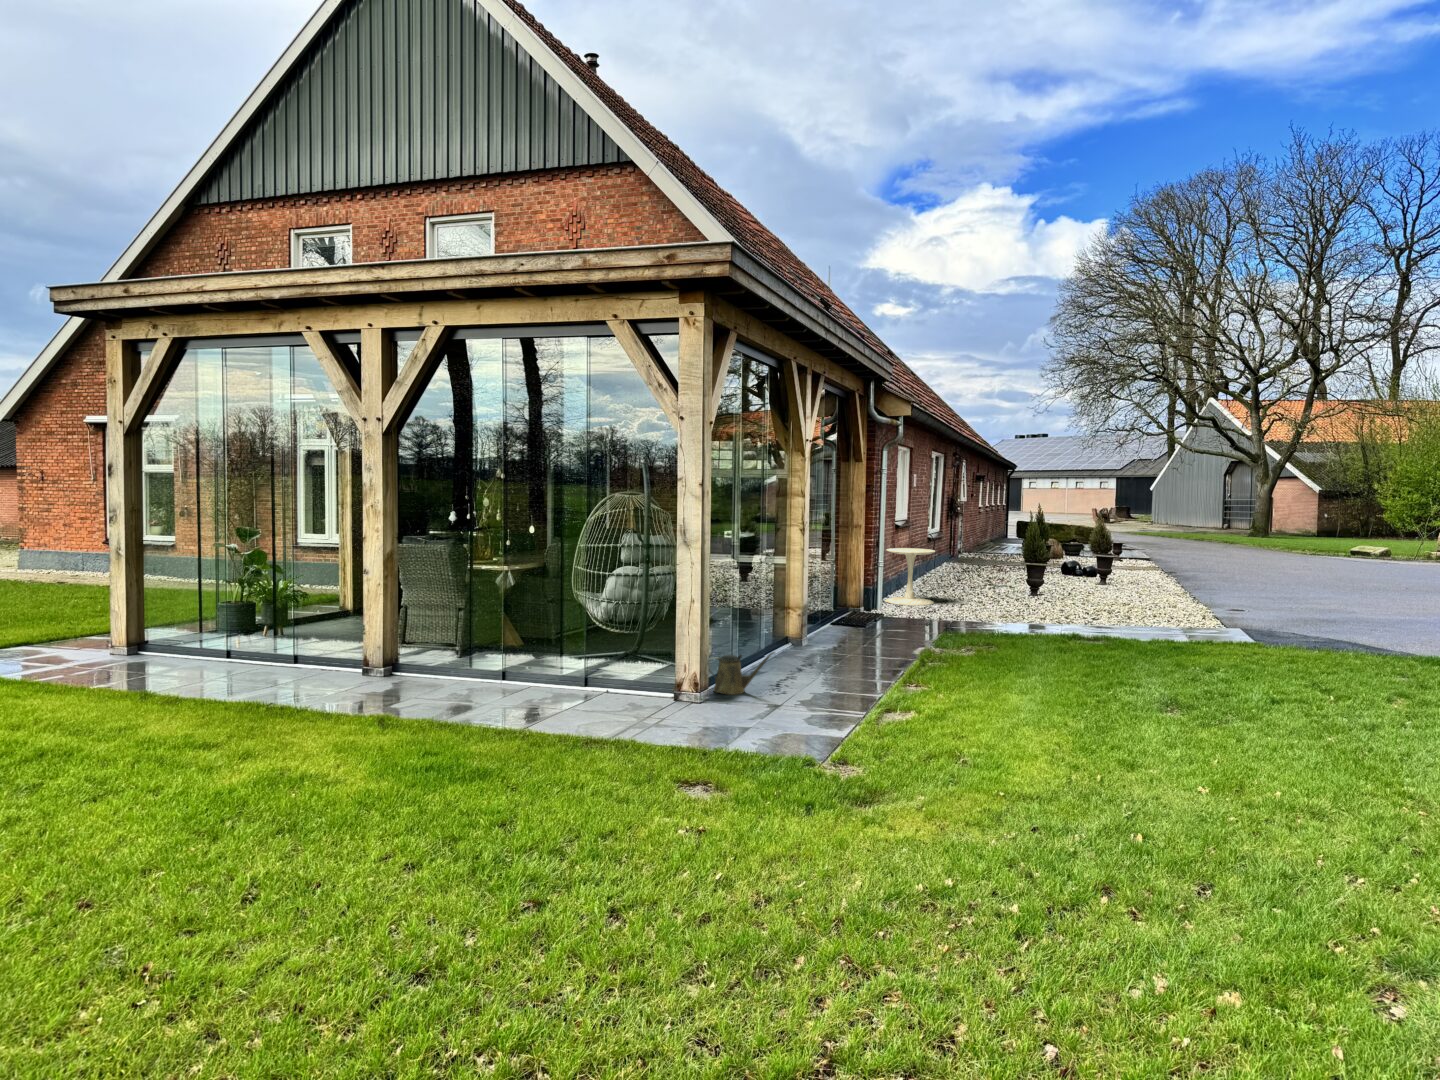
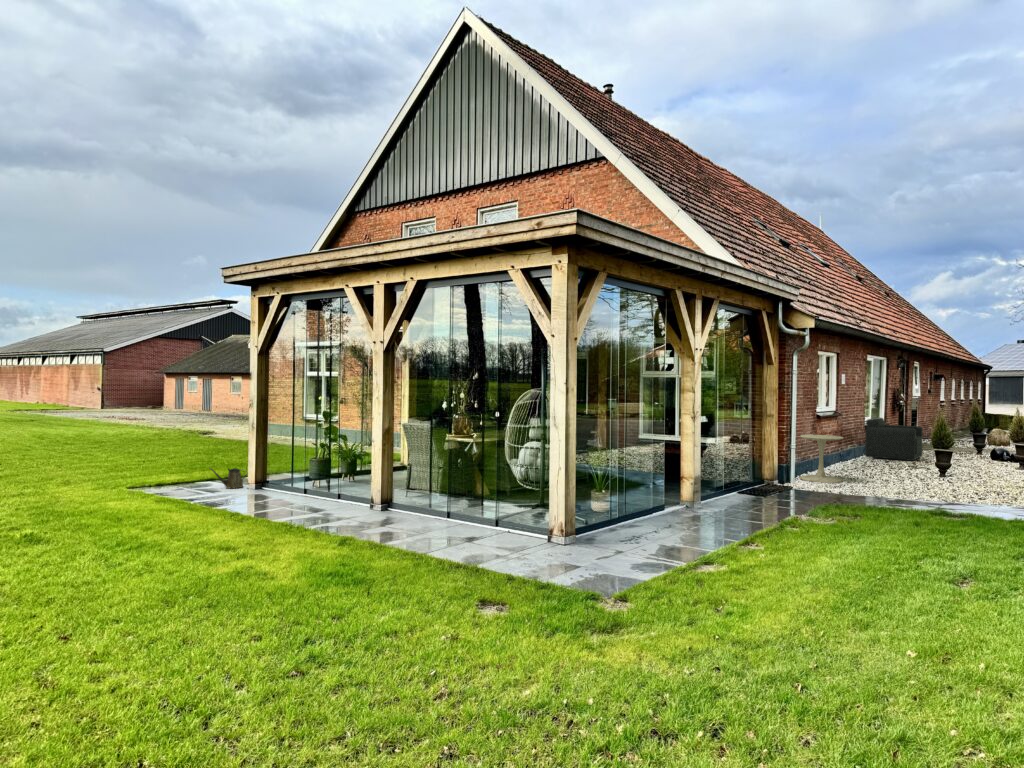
armchair: none [929,527,986,577] -> present [865,418,923,461]
watering can: present [709,652,775,695] -> present [210,468,247,489]

